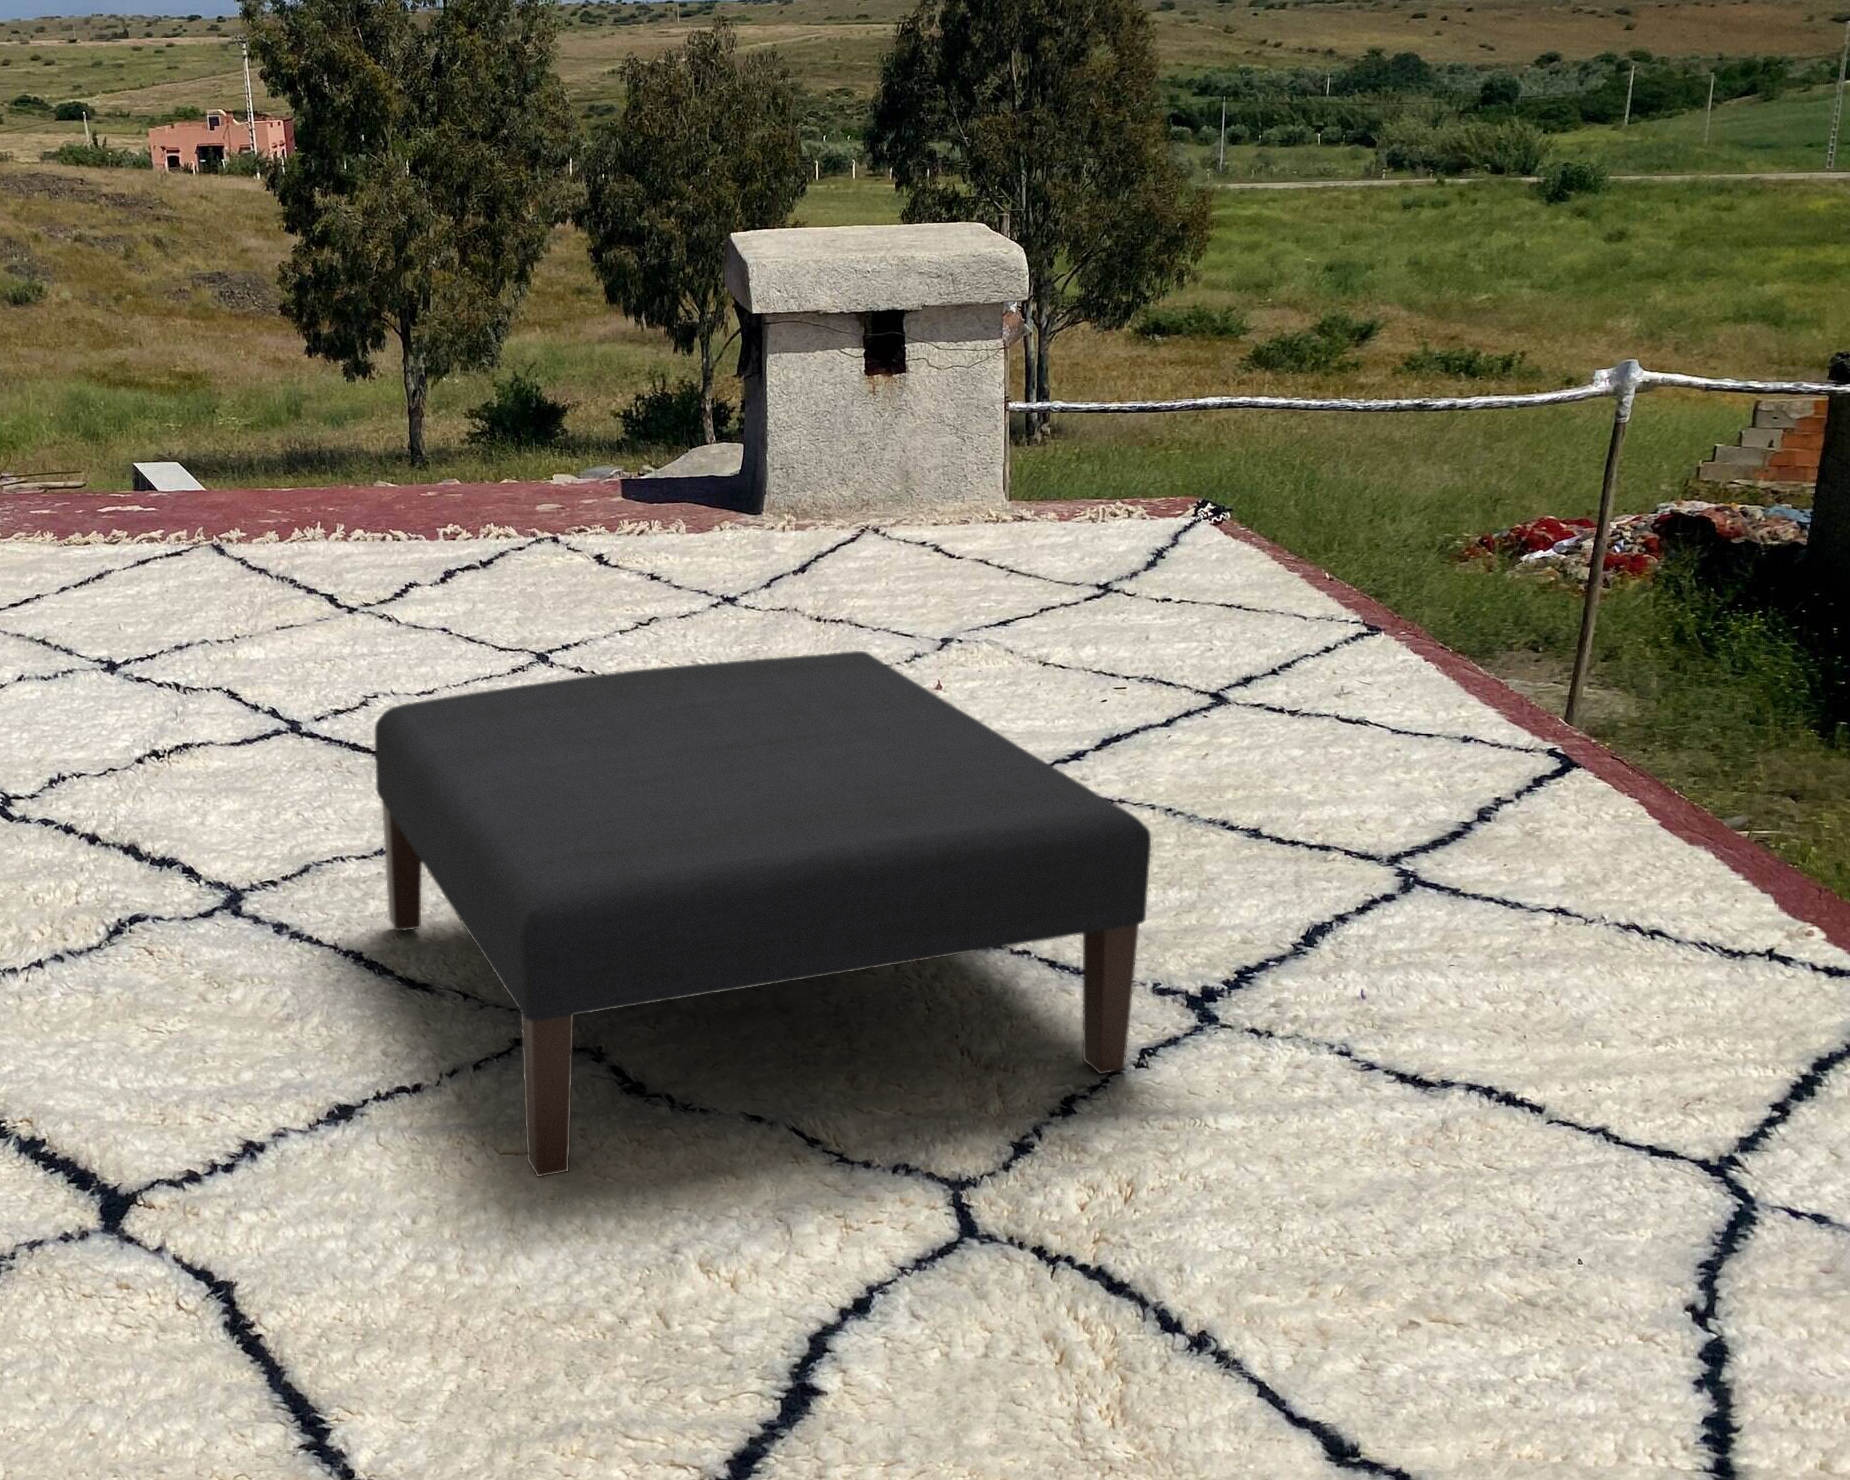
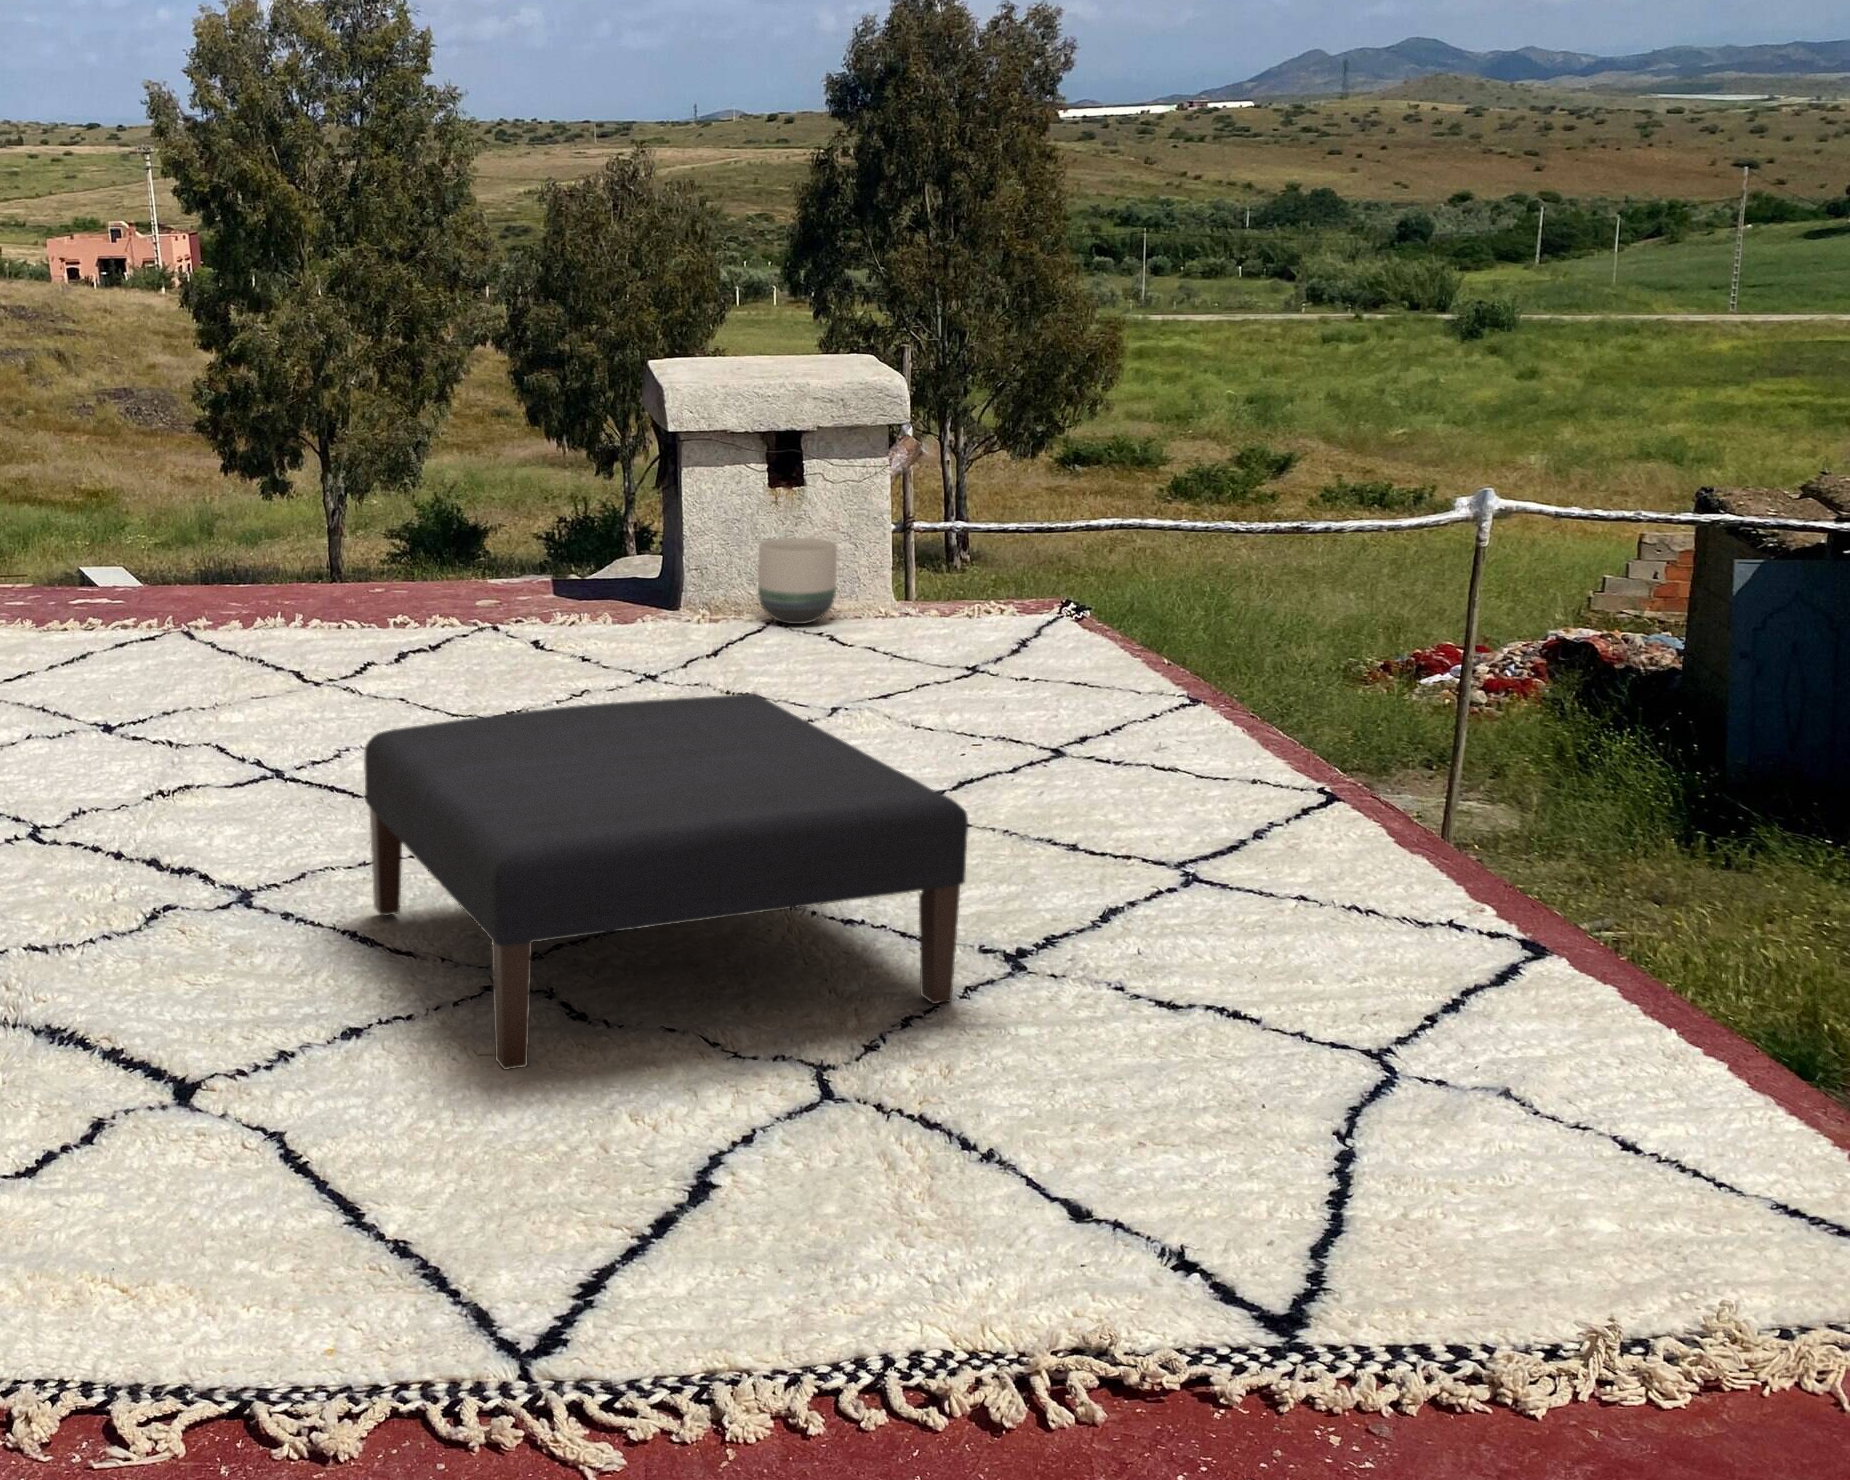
planter: none [856,435,947,533] -> present [758,538,837,624]

